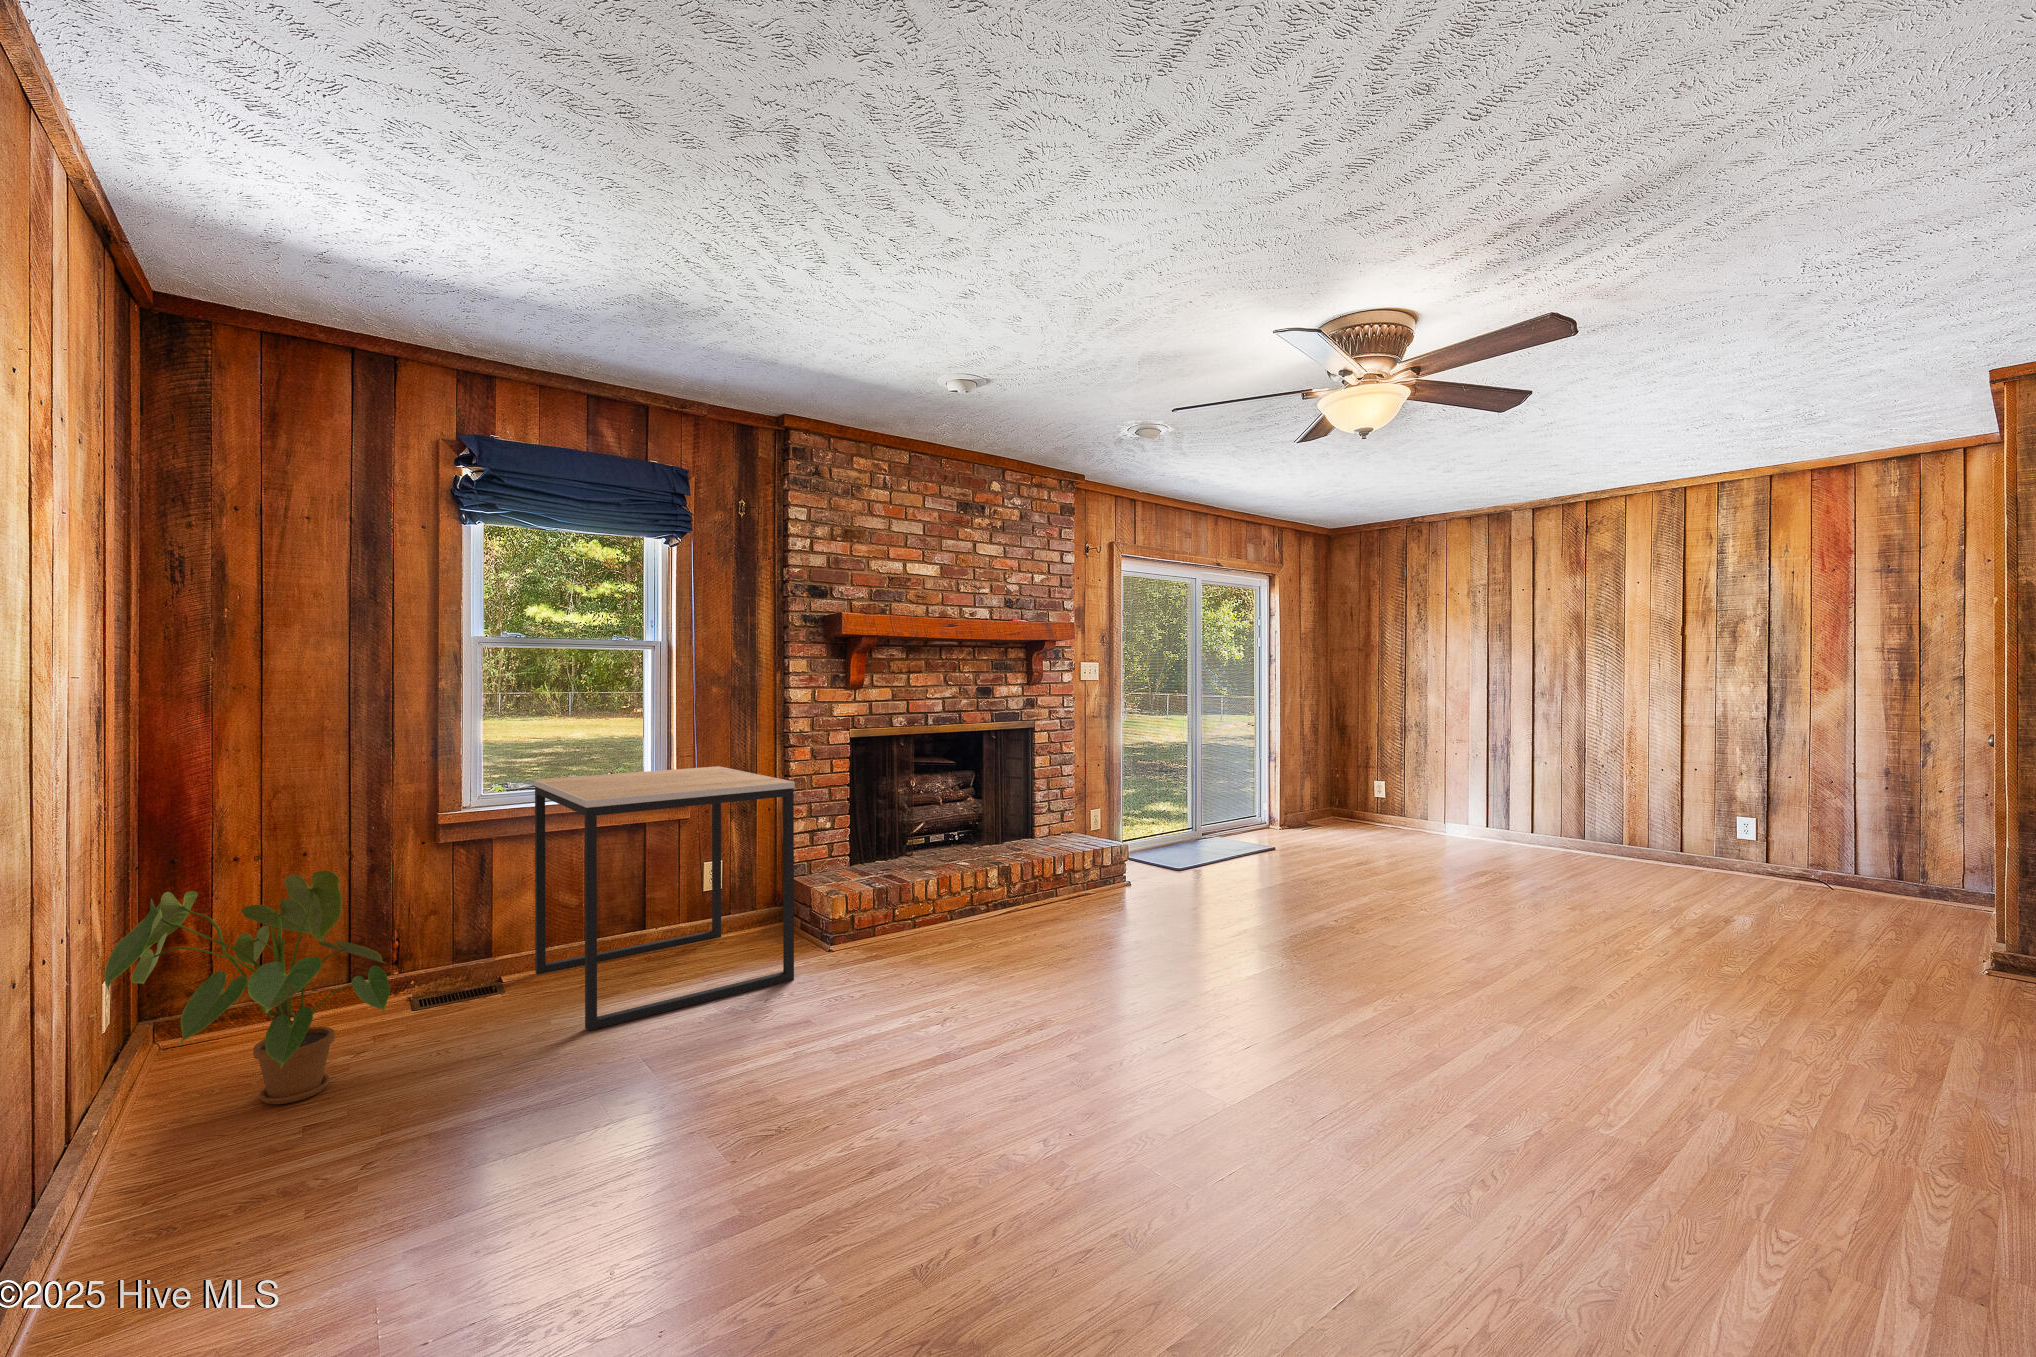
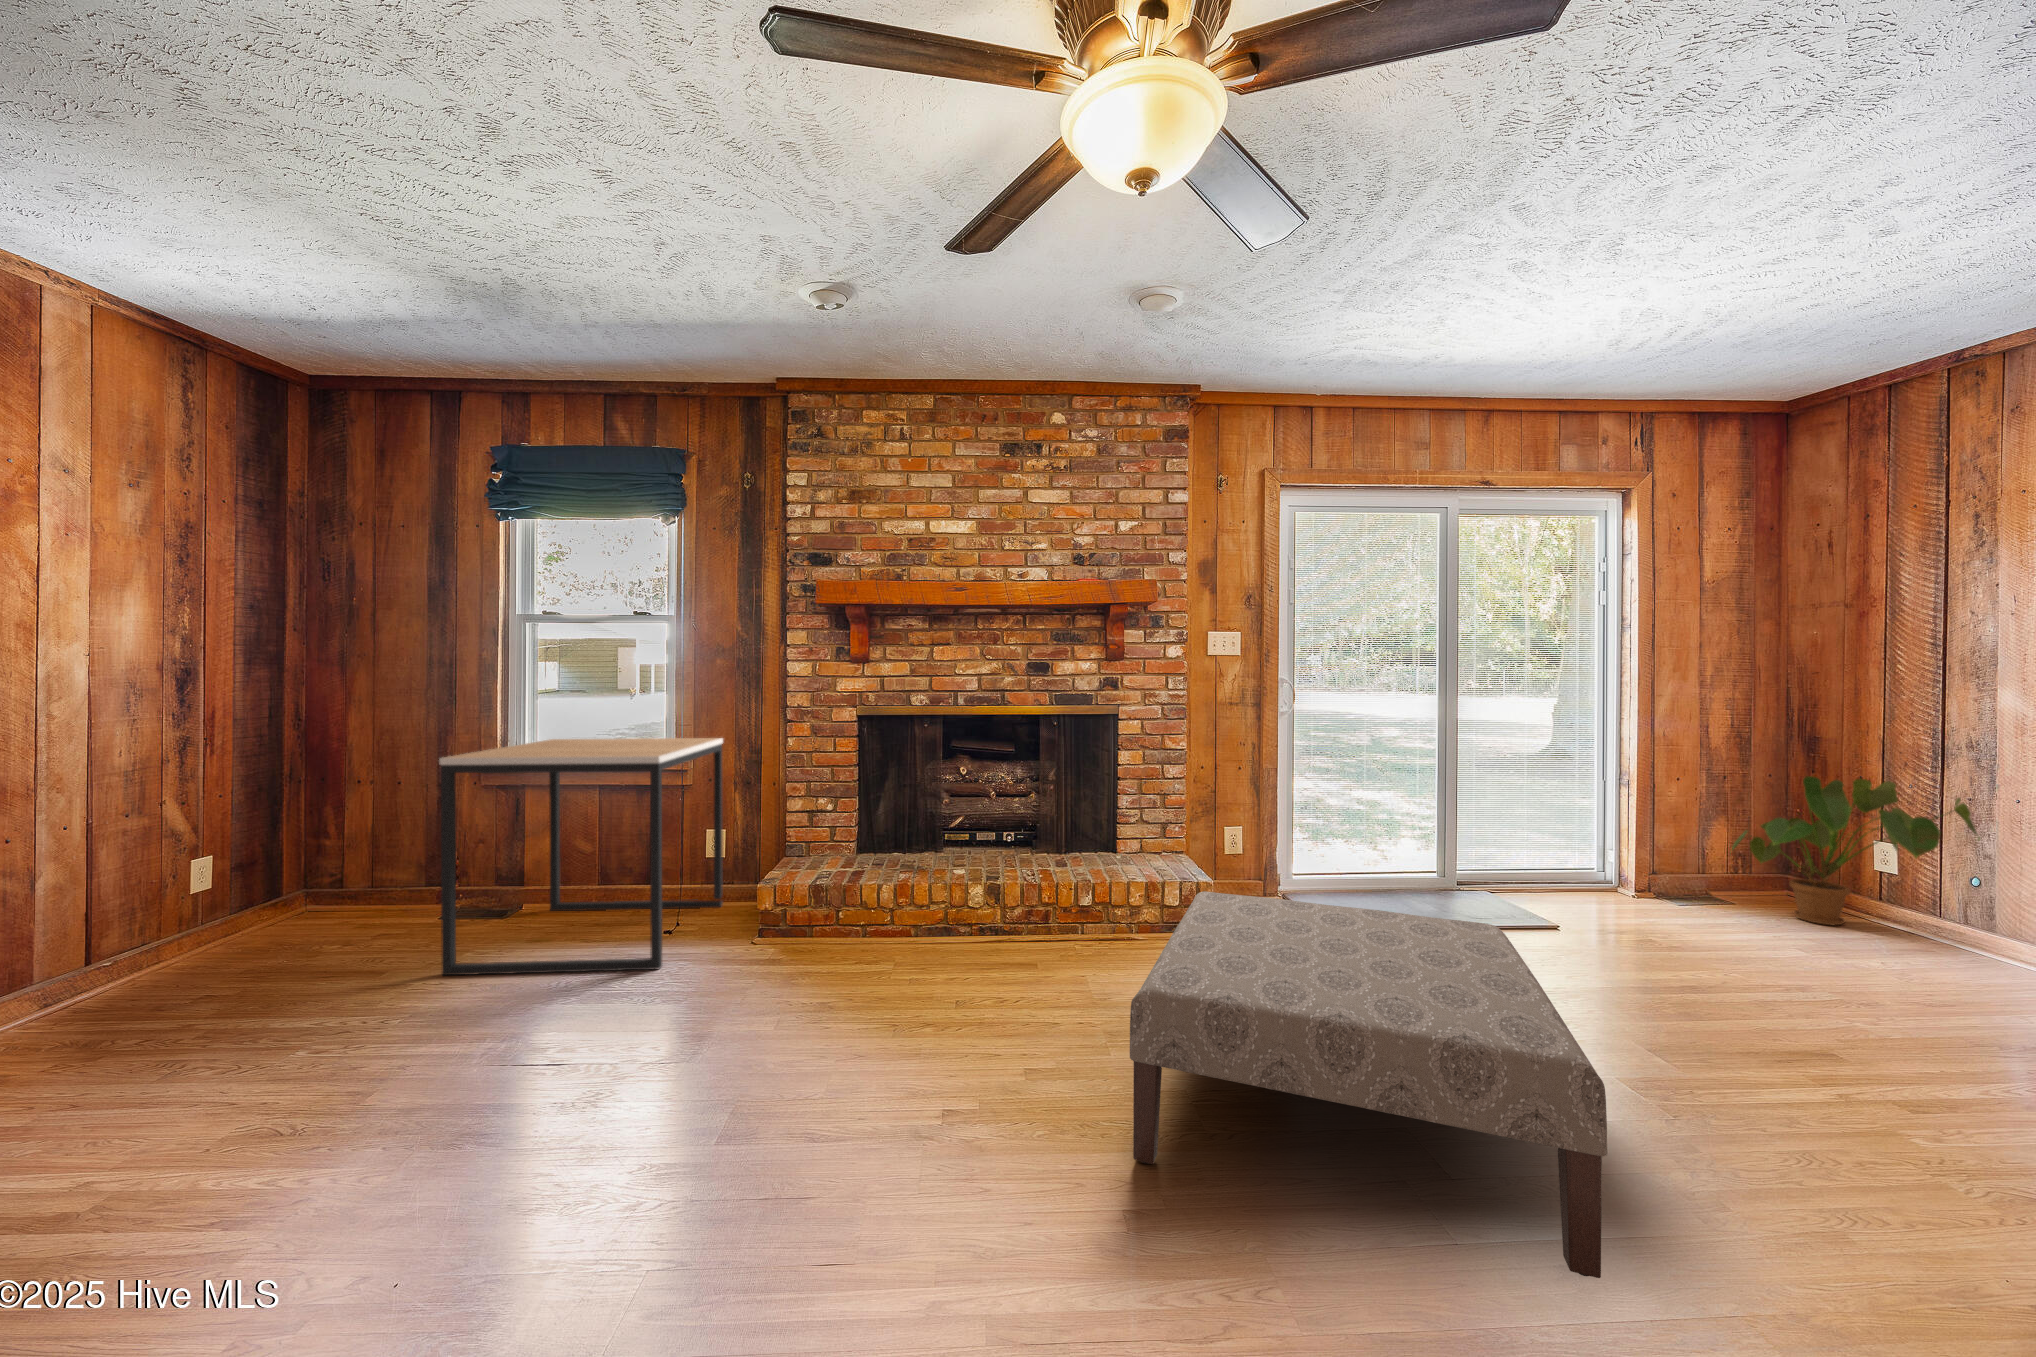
ottoman: none [1182,832,1457,973] -> present [1130,891,1607,1278]
house plant: present [105,870,390,1104] -> present [1732,776,1980,925]

